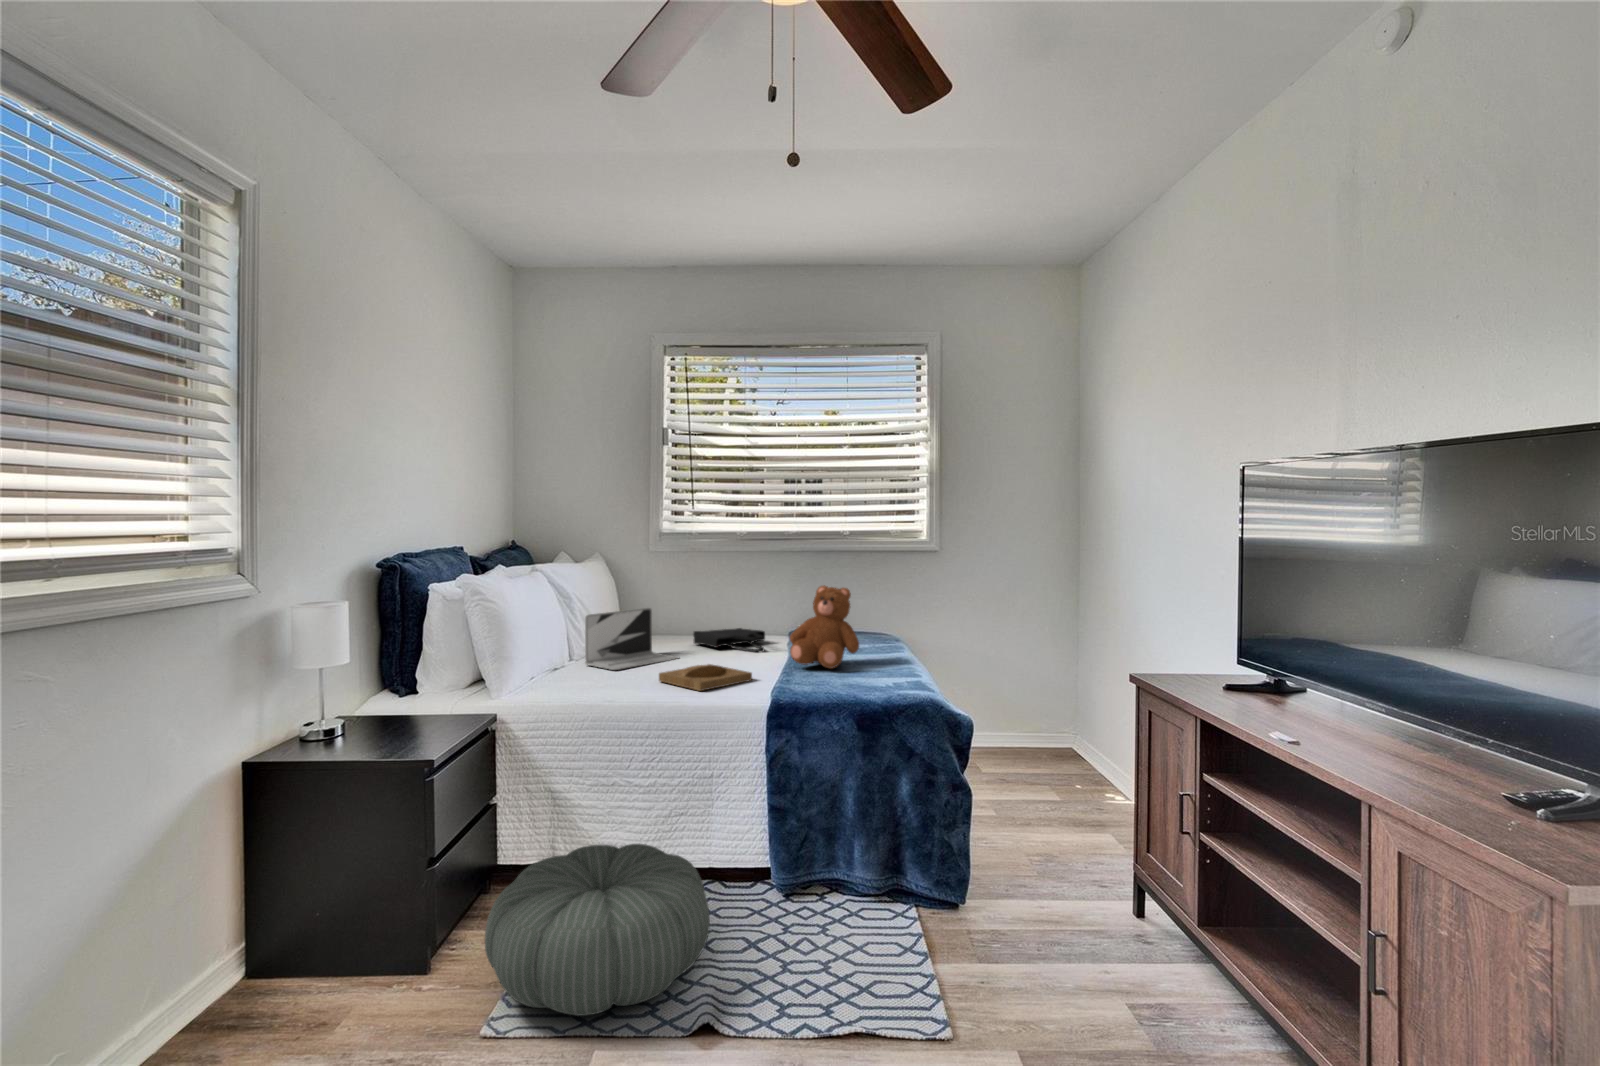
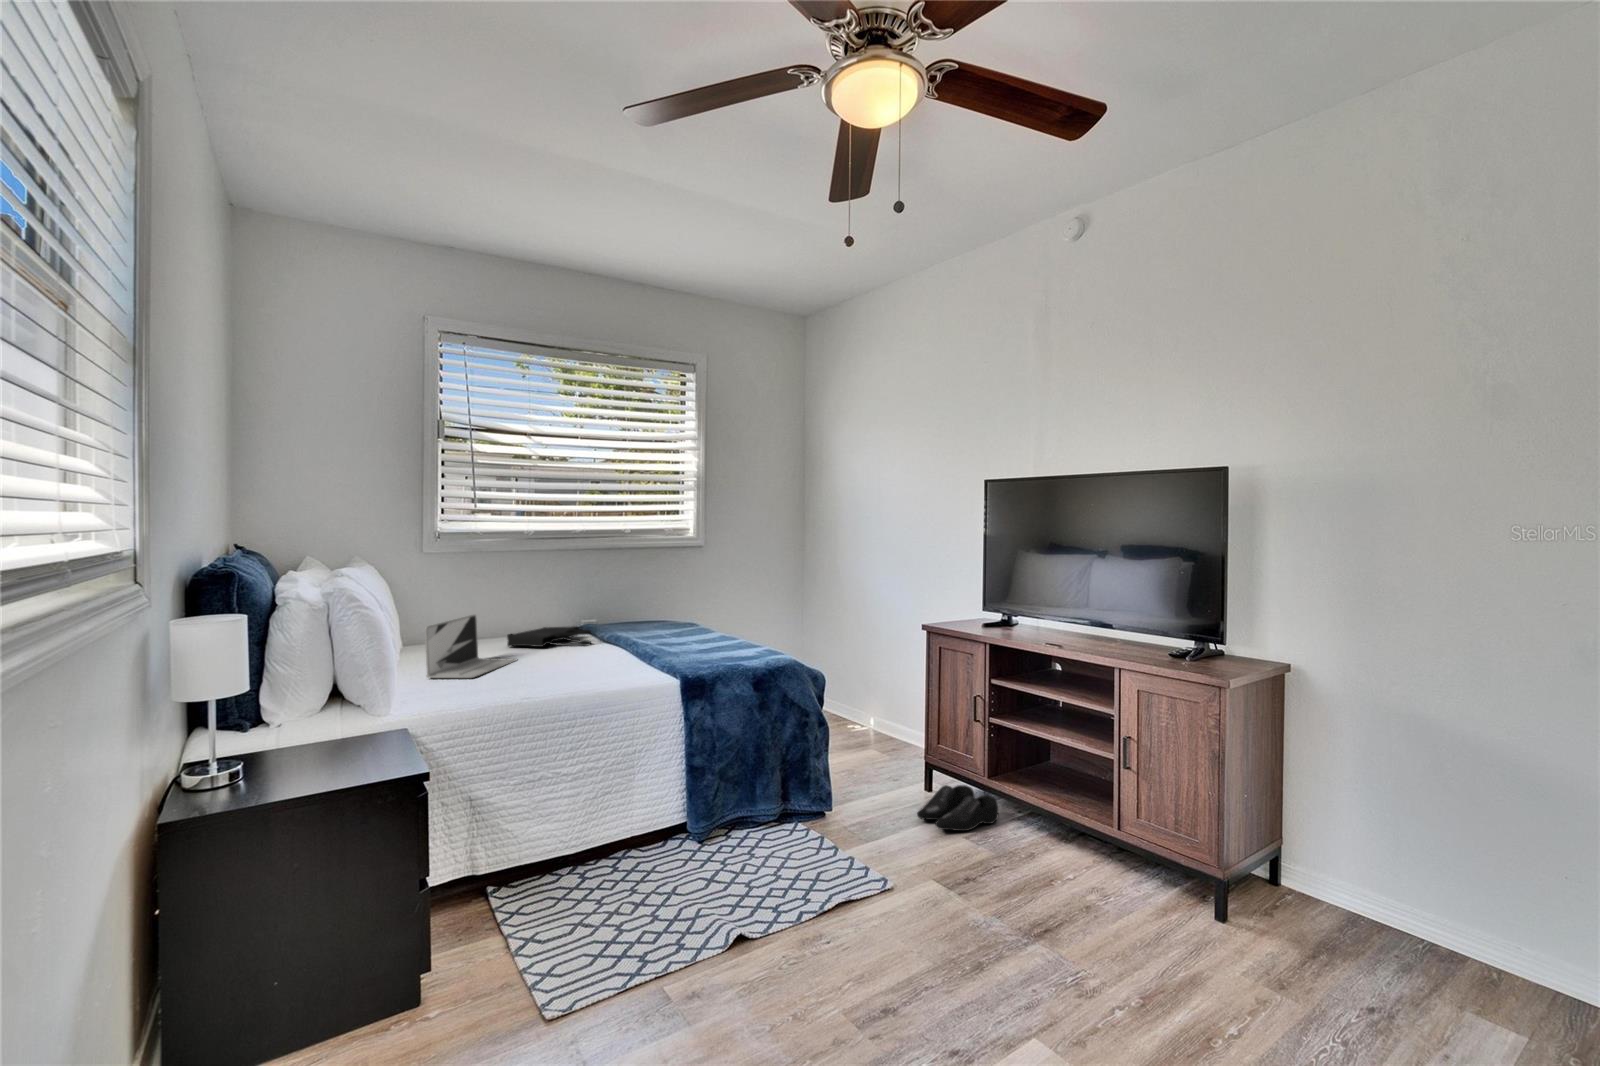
teddy bear: present [790,585,859,669] -> none [634,577,701,649]
tray: present [659,664,752,691] -> none [541,658,628,681]
pouf: present [485,844,710,1016] -> none [492,822,698,981]
shoe: none [1059,915,1185,994] -> present [917,785,998,831]

